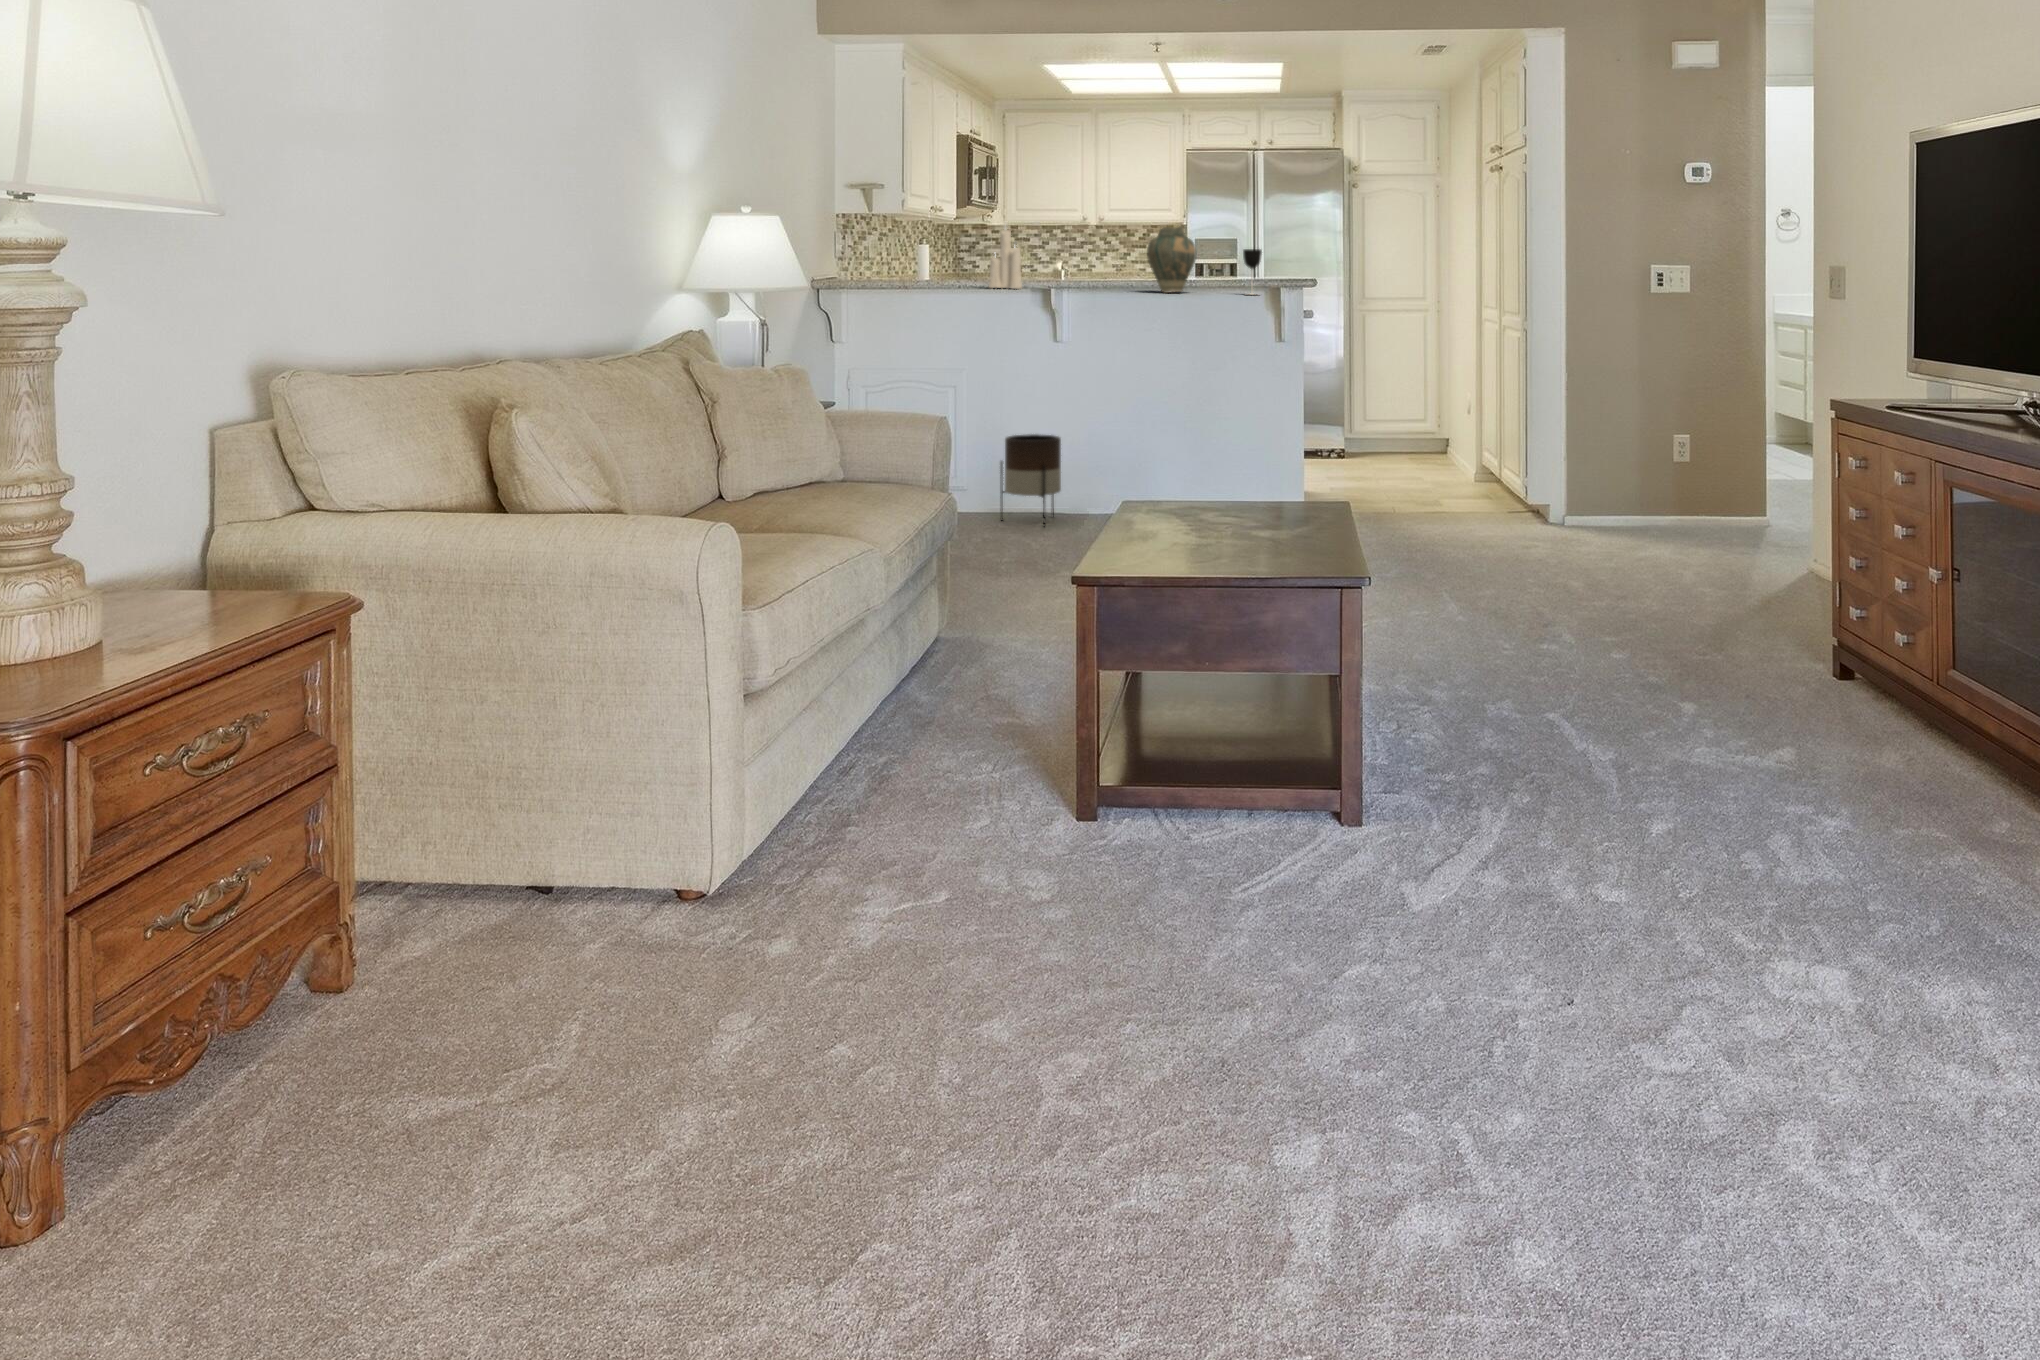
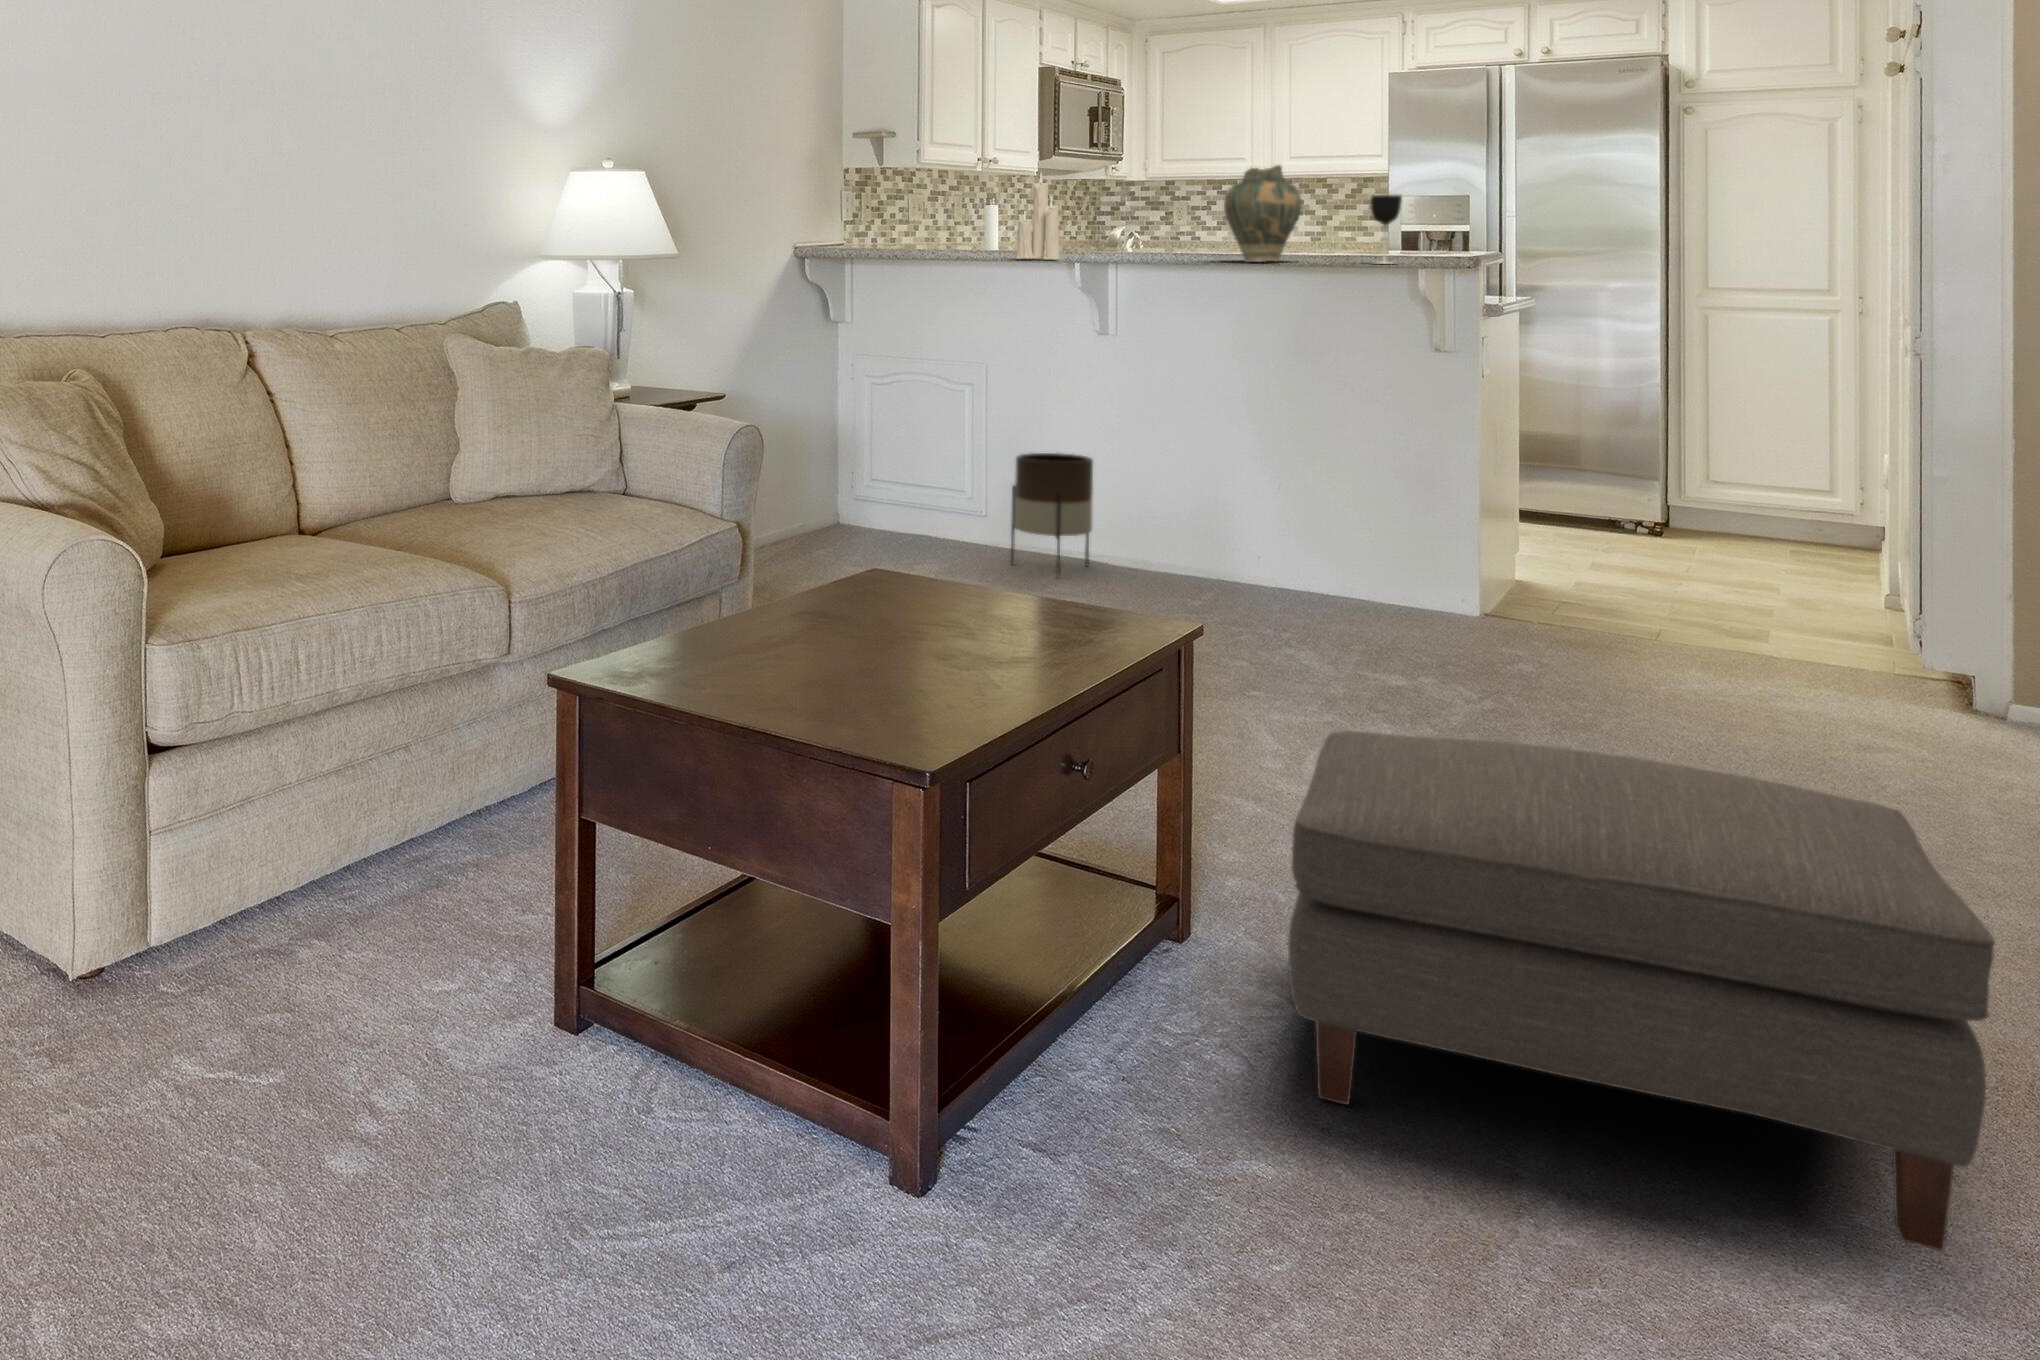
ottoman: none [1423,562,1752,763] -> present [1288,731,1995,1251]

